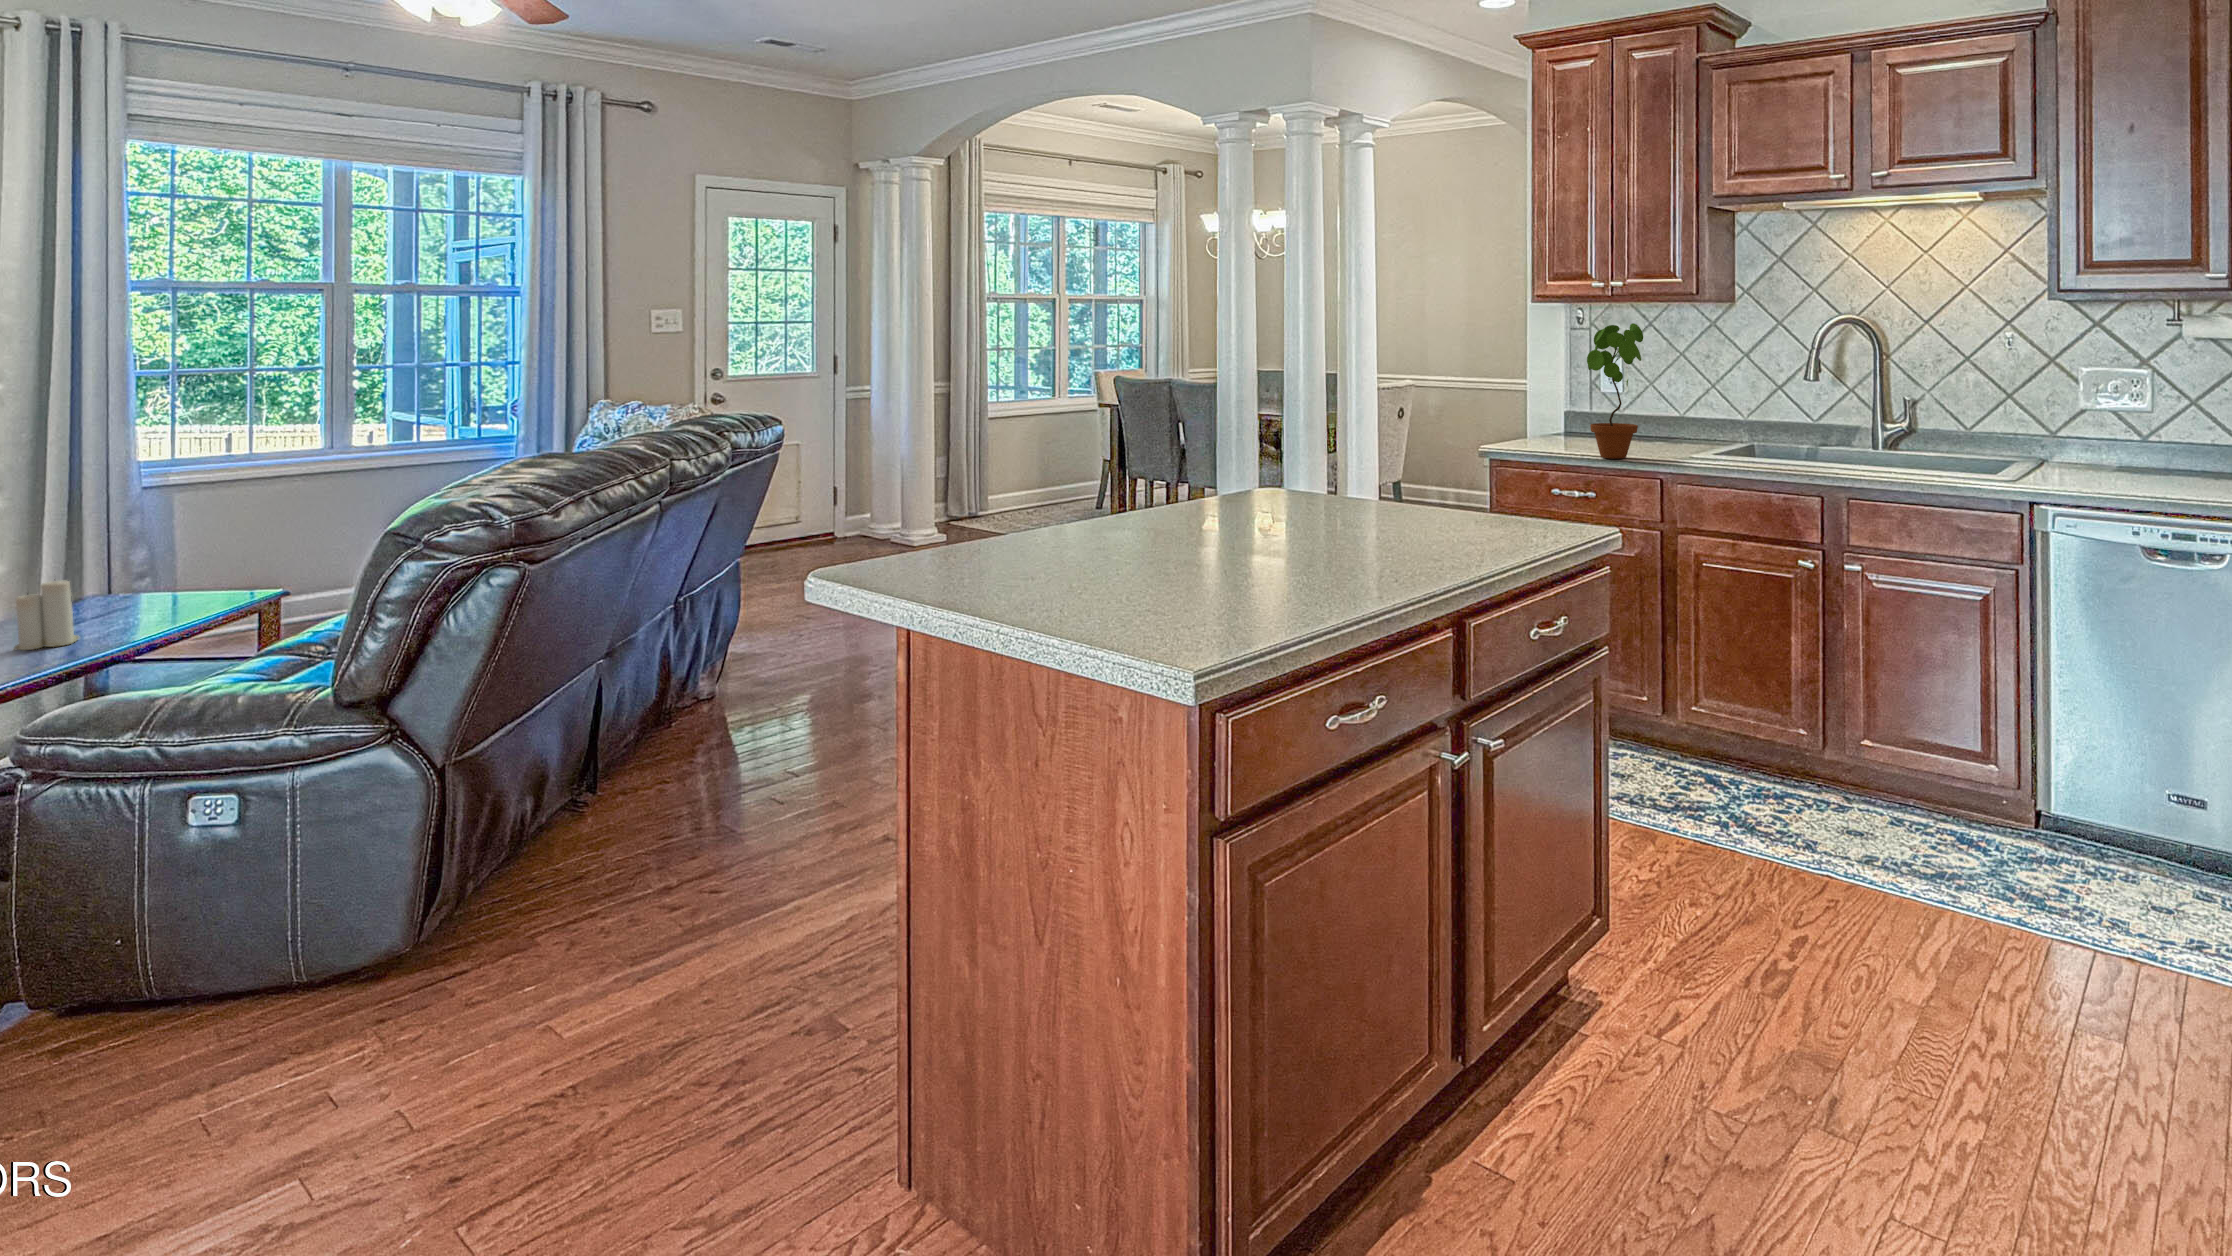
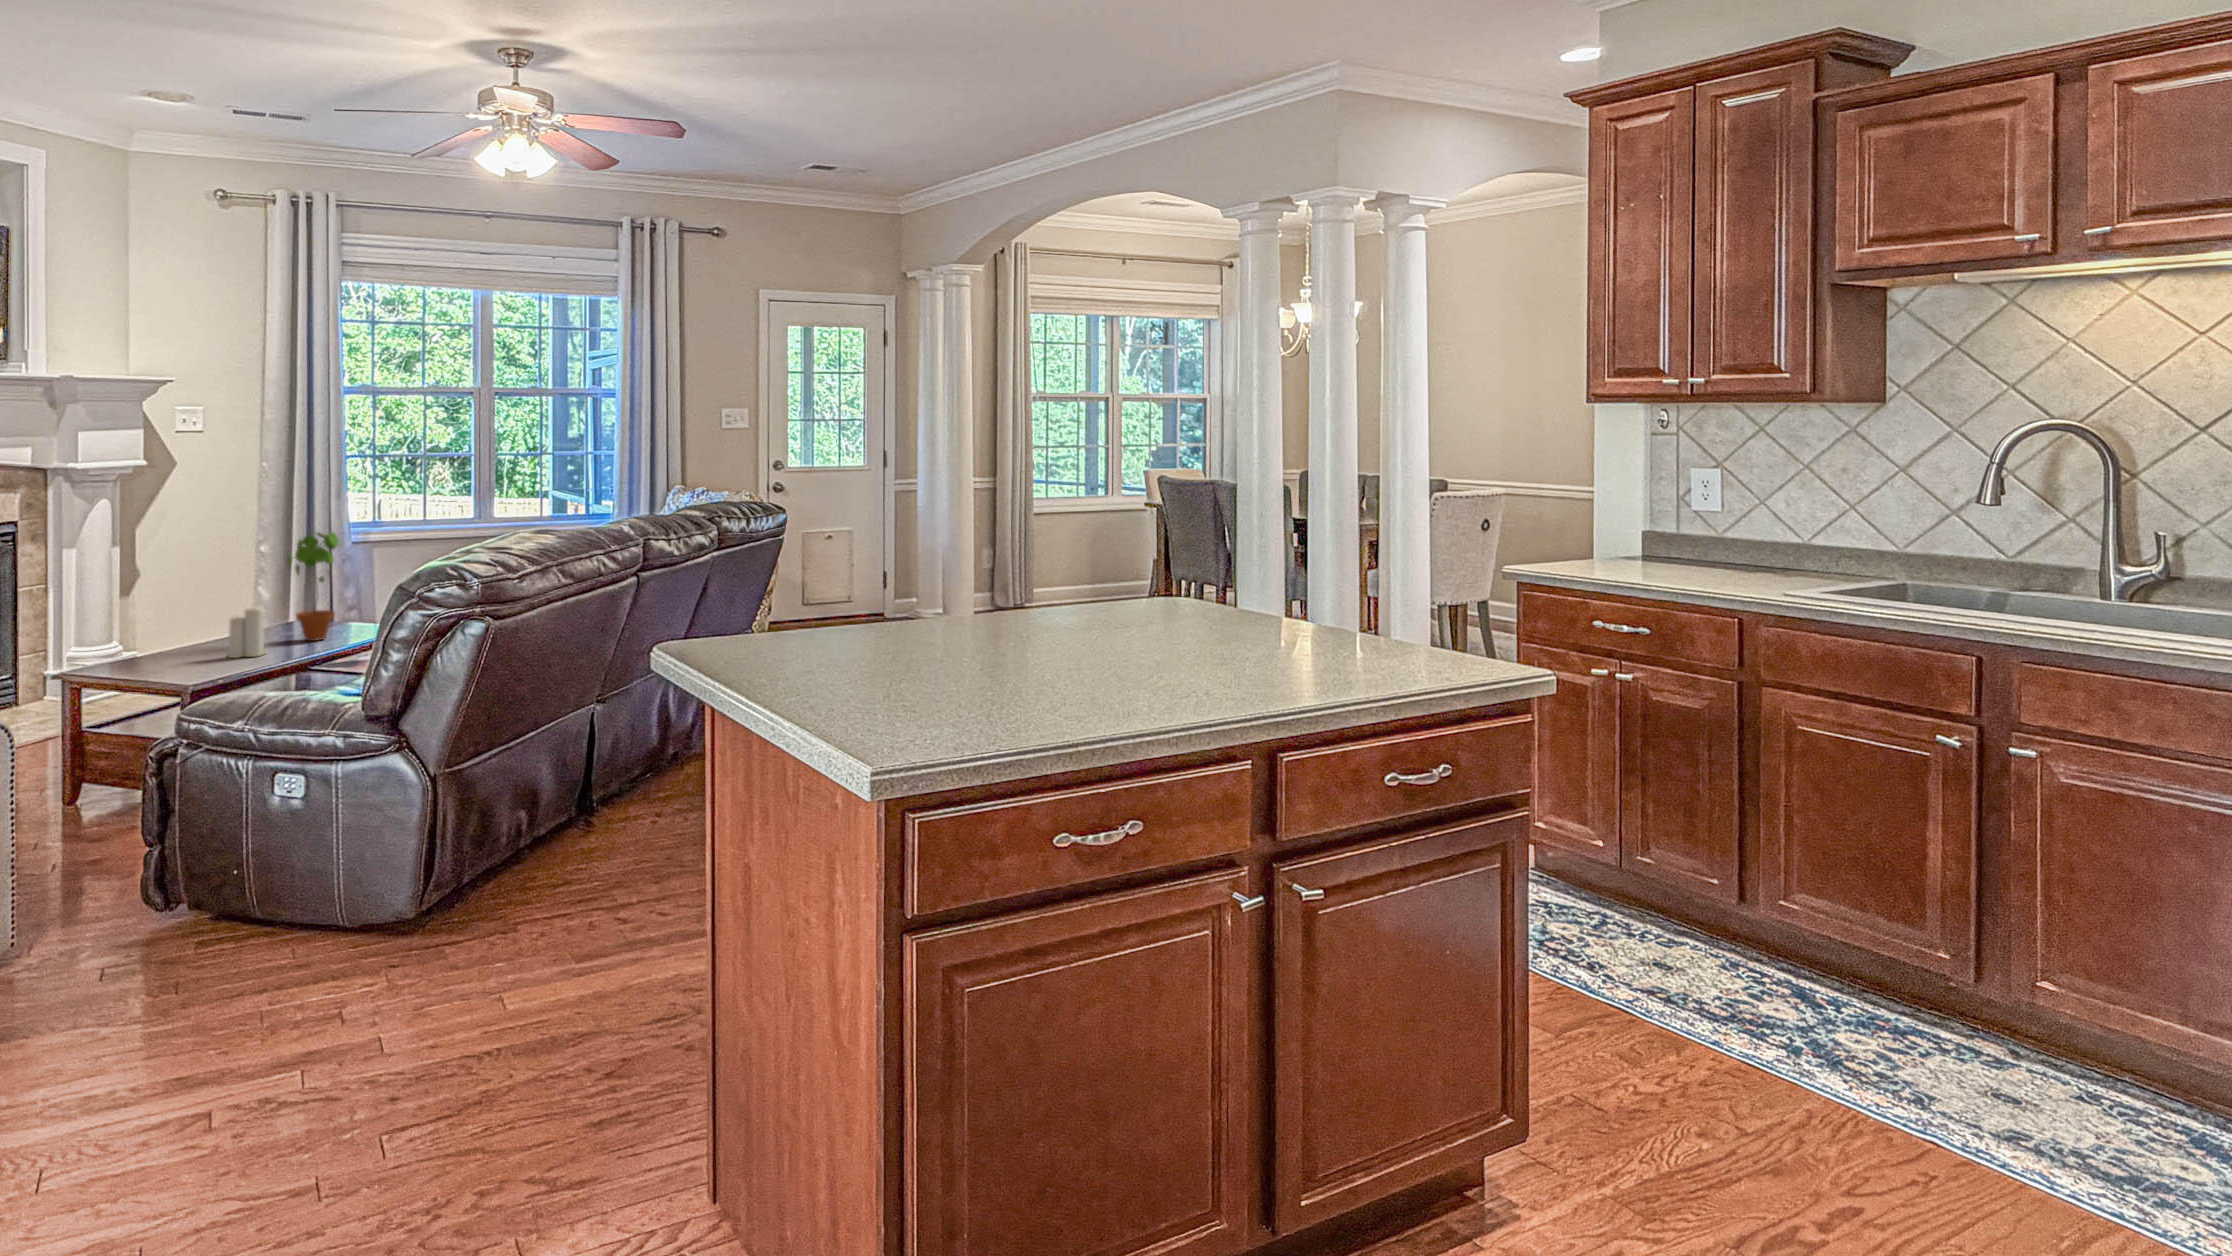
potted plant: present [1587,323,1643,459] -> present [287,532,339,641]

